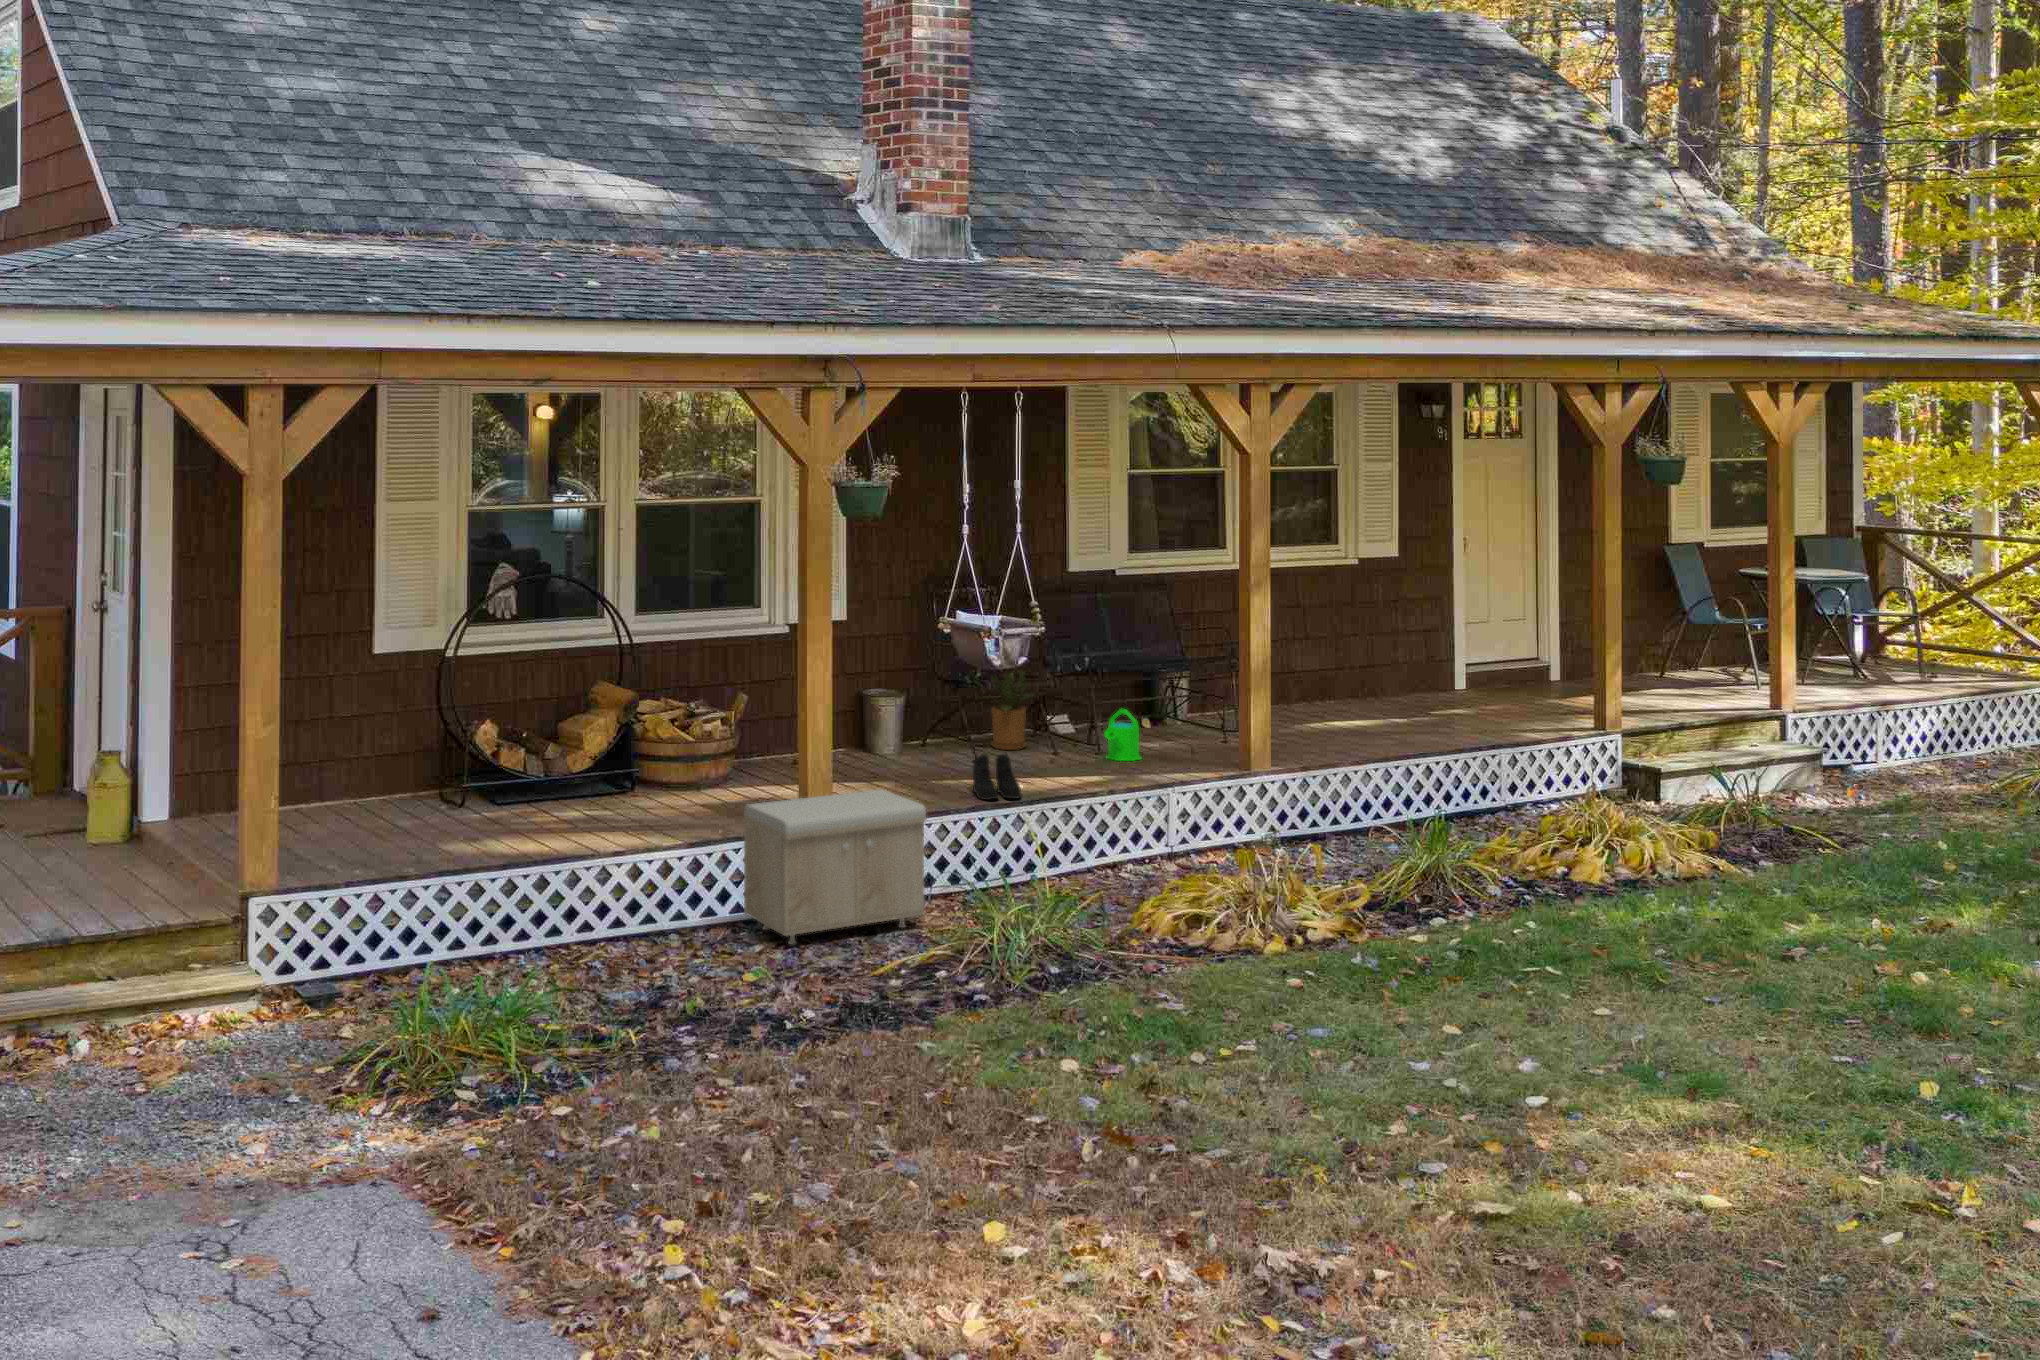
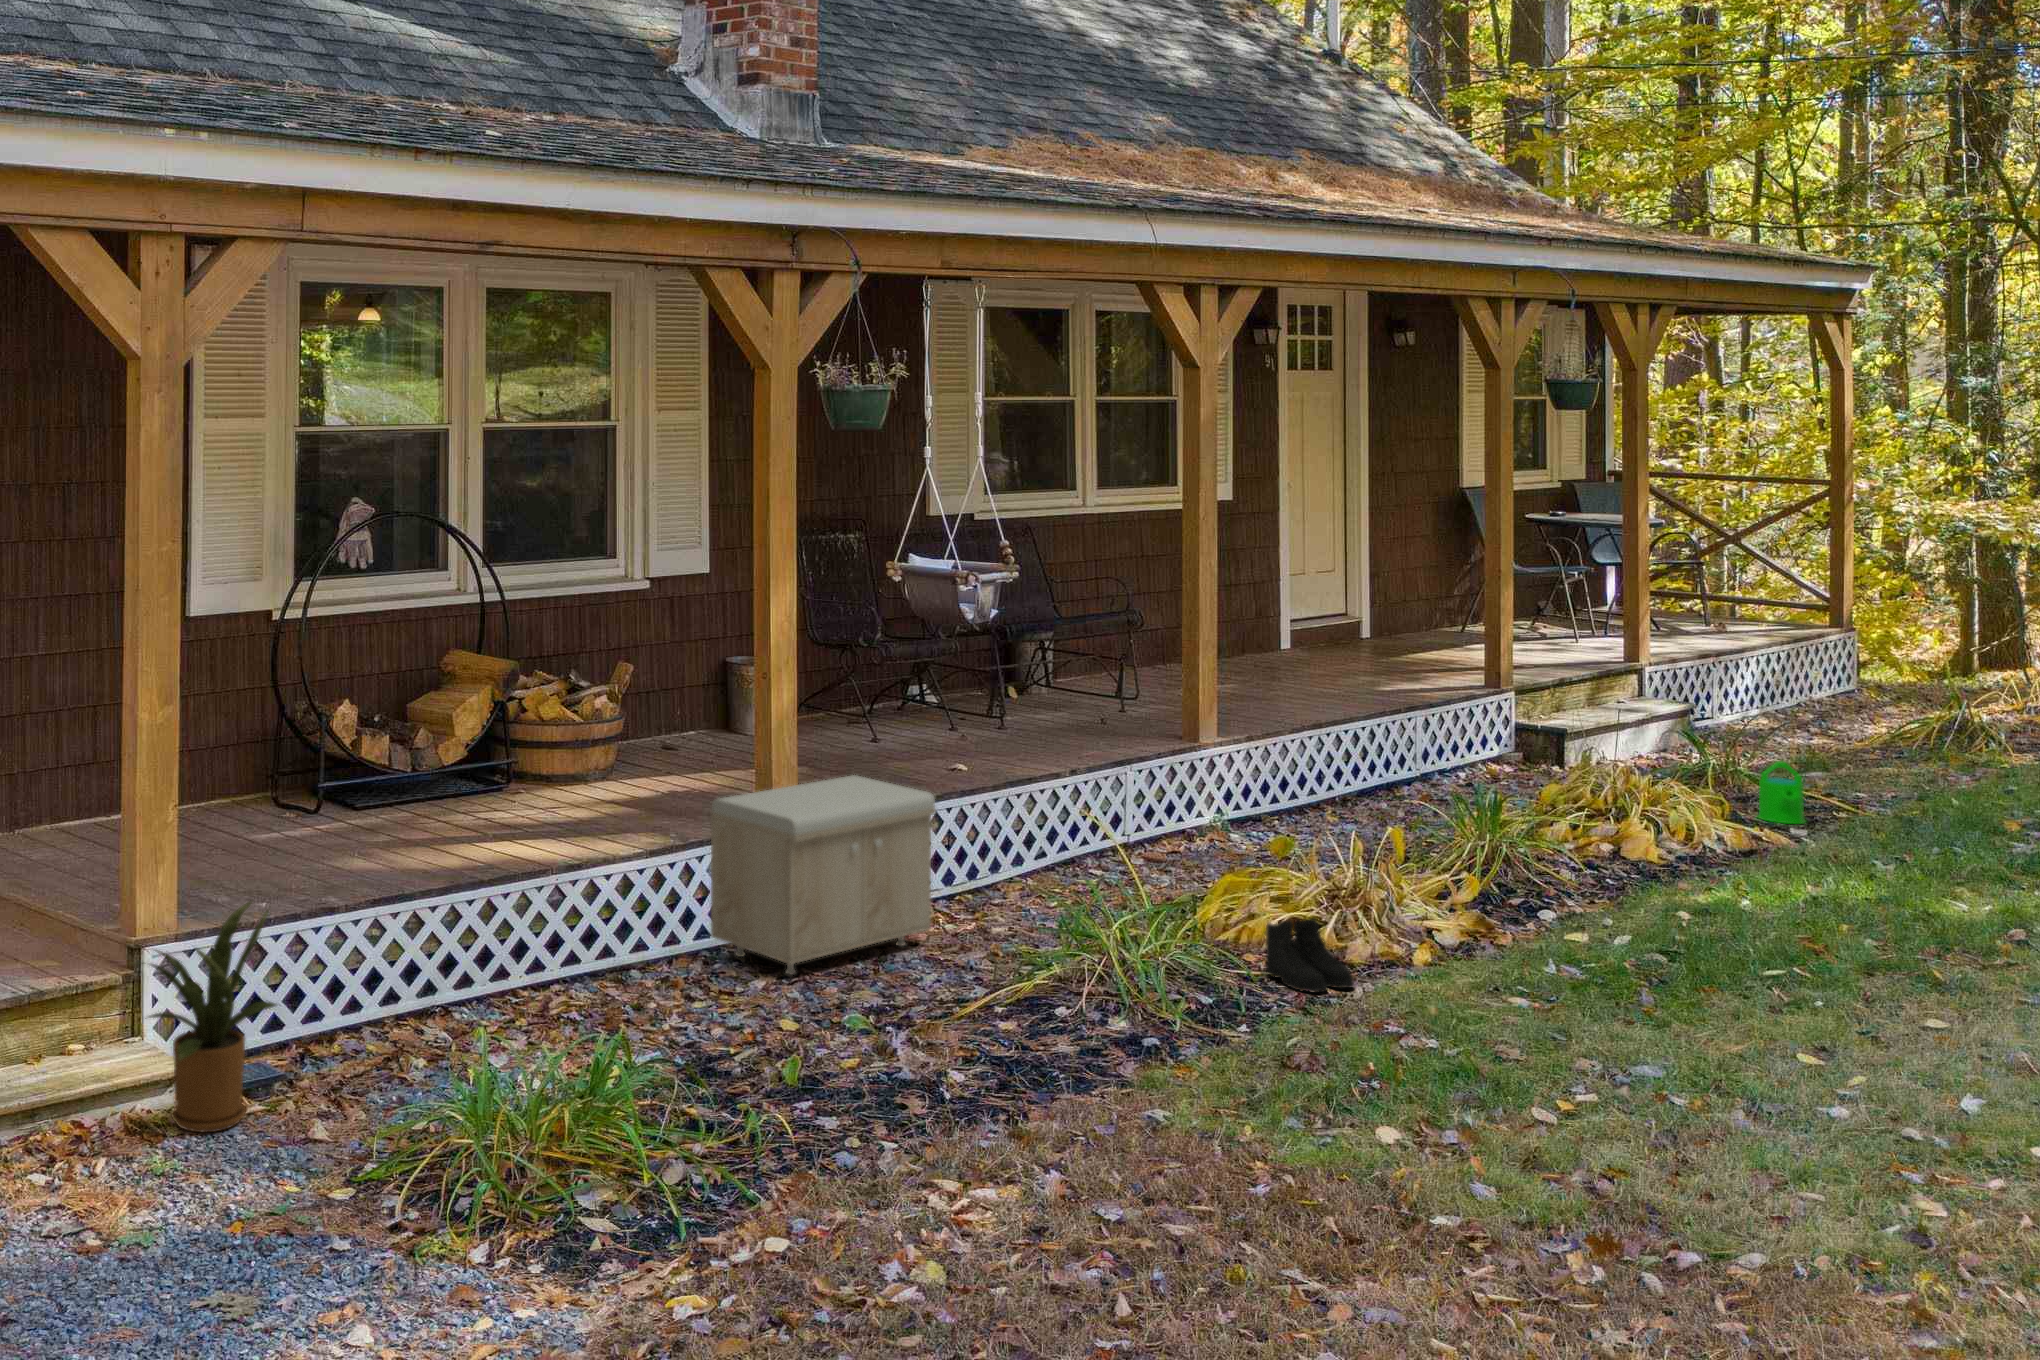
house plant: present [980,669,1033,750] -> present [128,902,277,1132]
watering can: present [1104,709,1141,761] -> present [1757,761,1806,824]
boots: present [973,754,1022,800] -> present [1265,918,1354,992]

